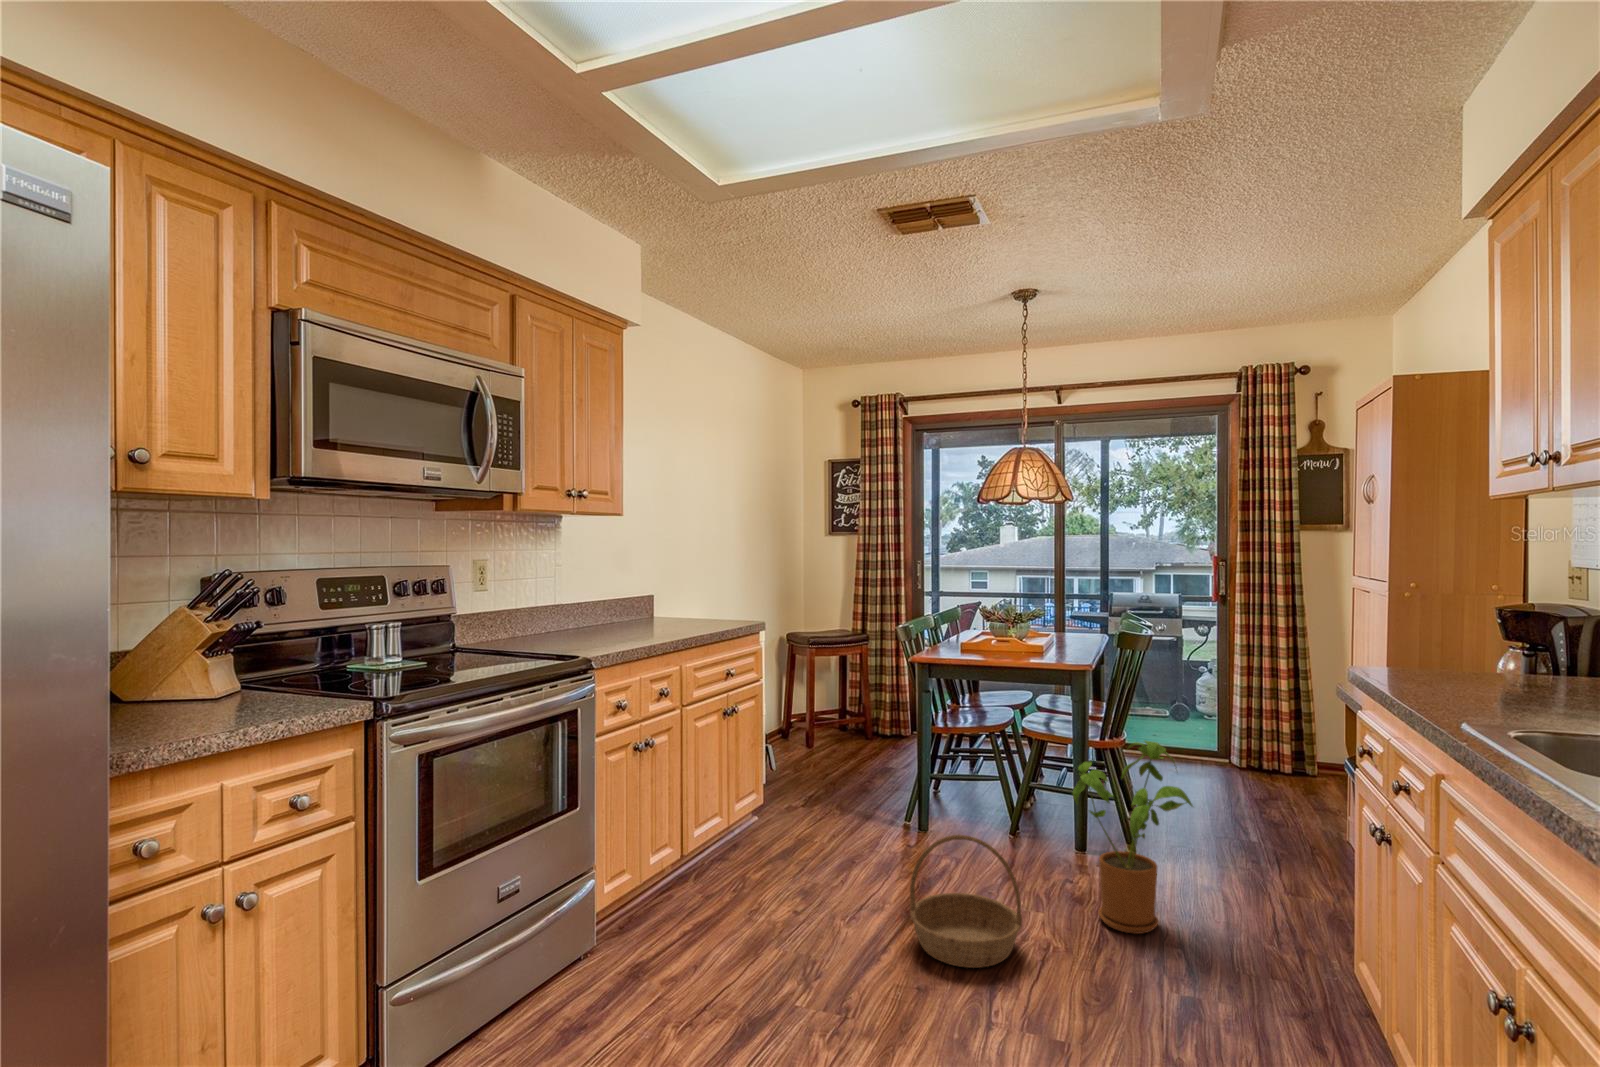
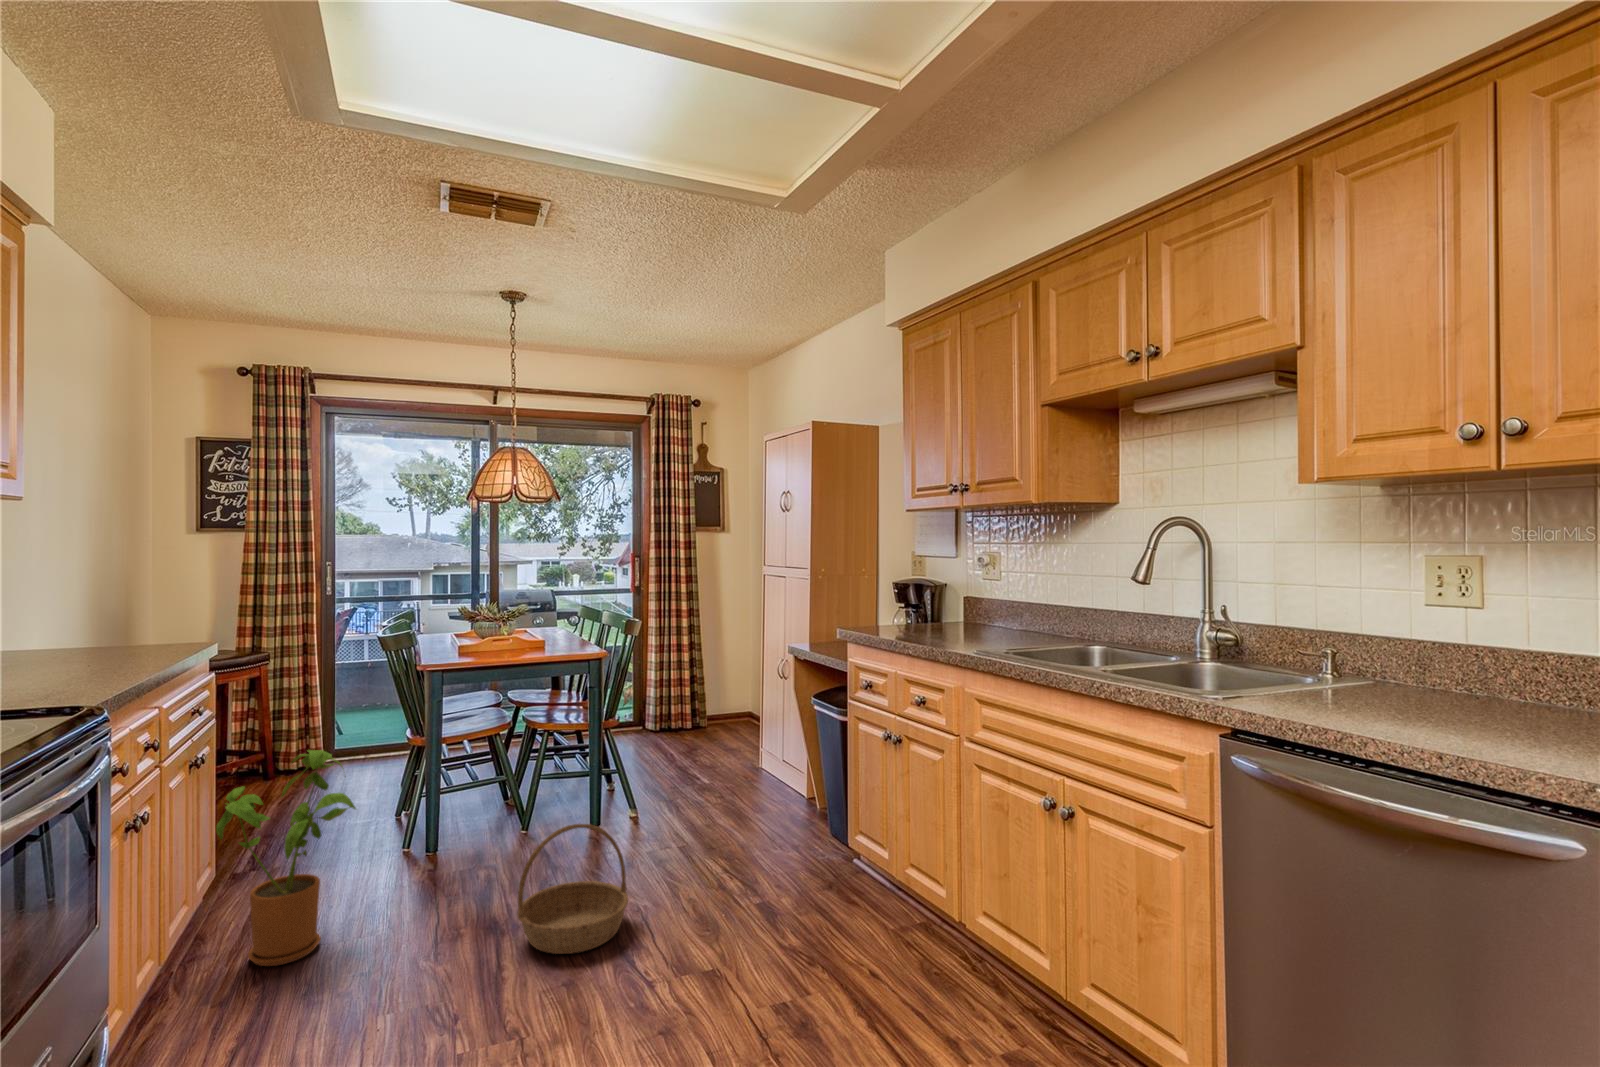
house plant: present [1072,741,1193,934] -> present [216,750,356,966]

